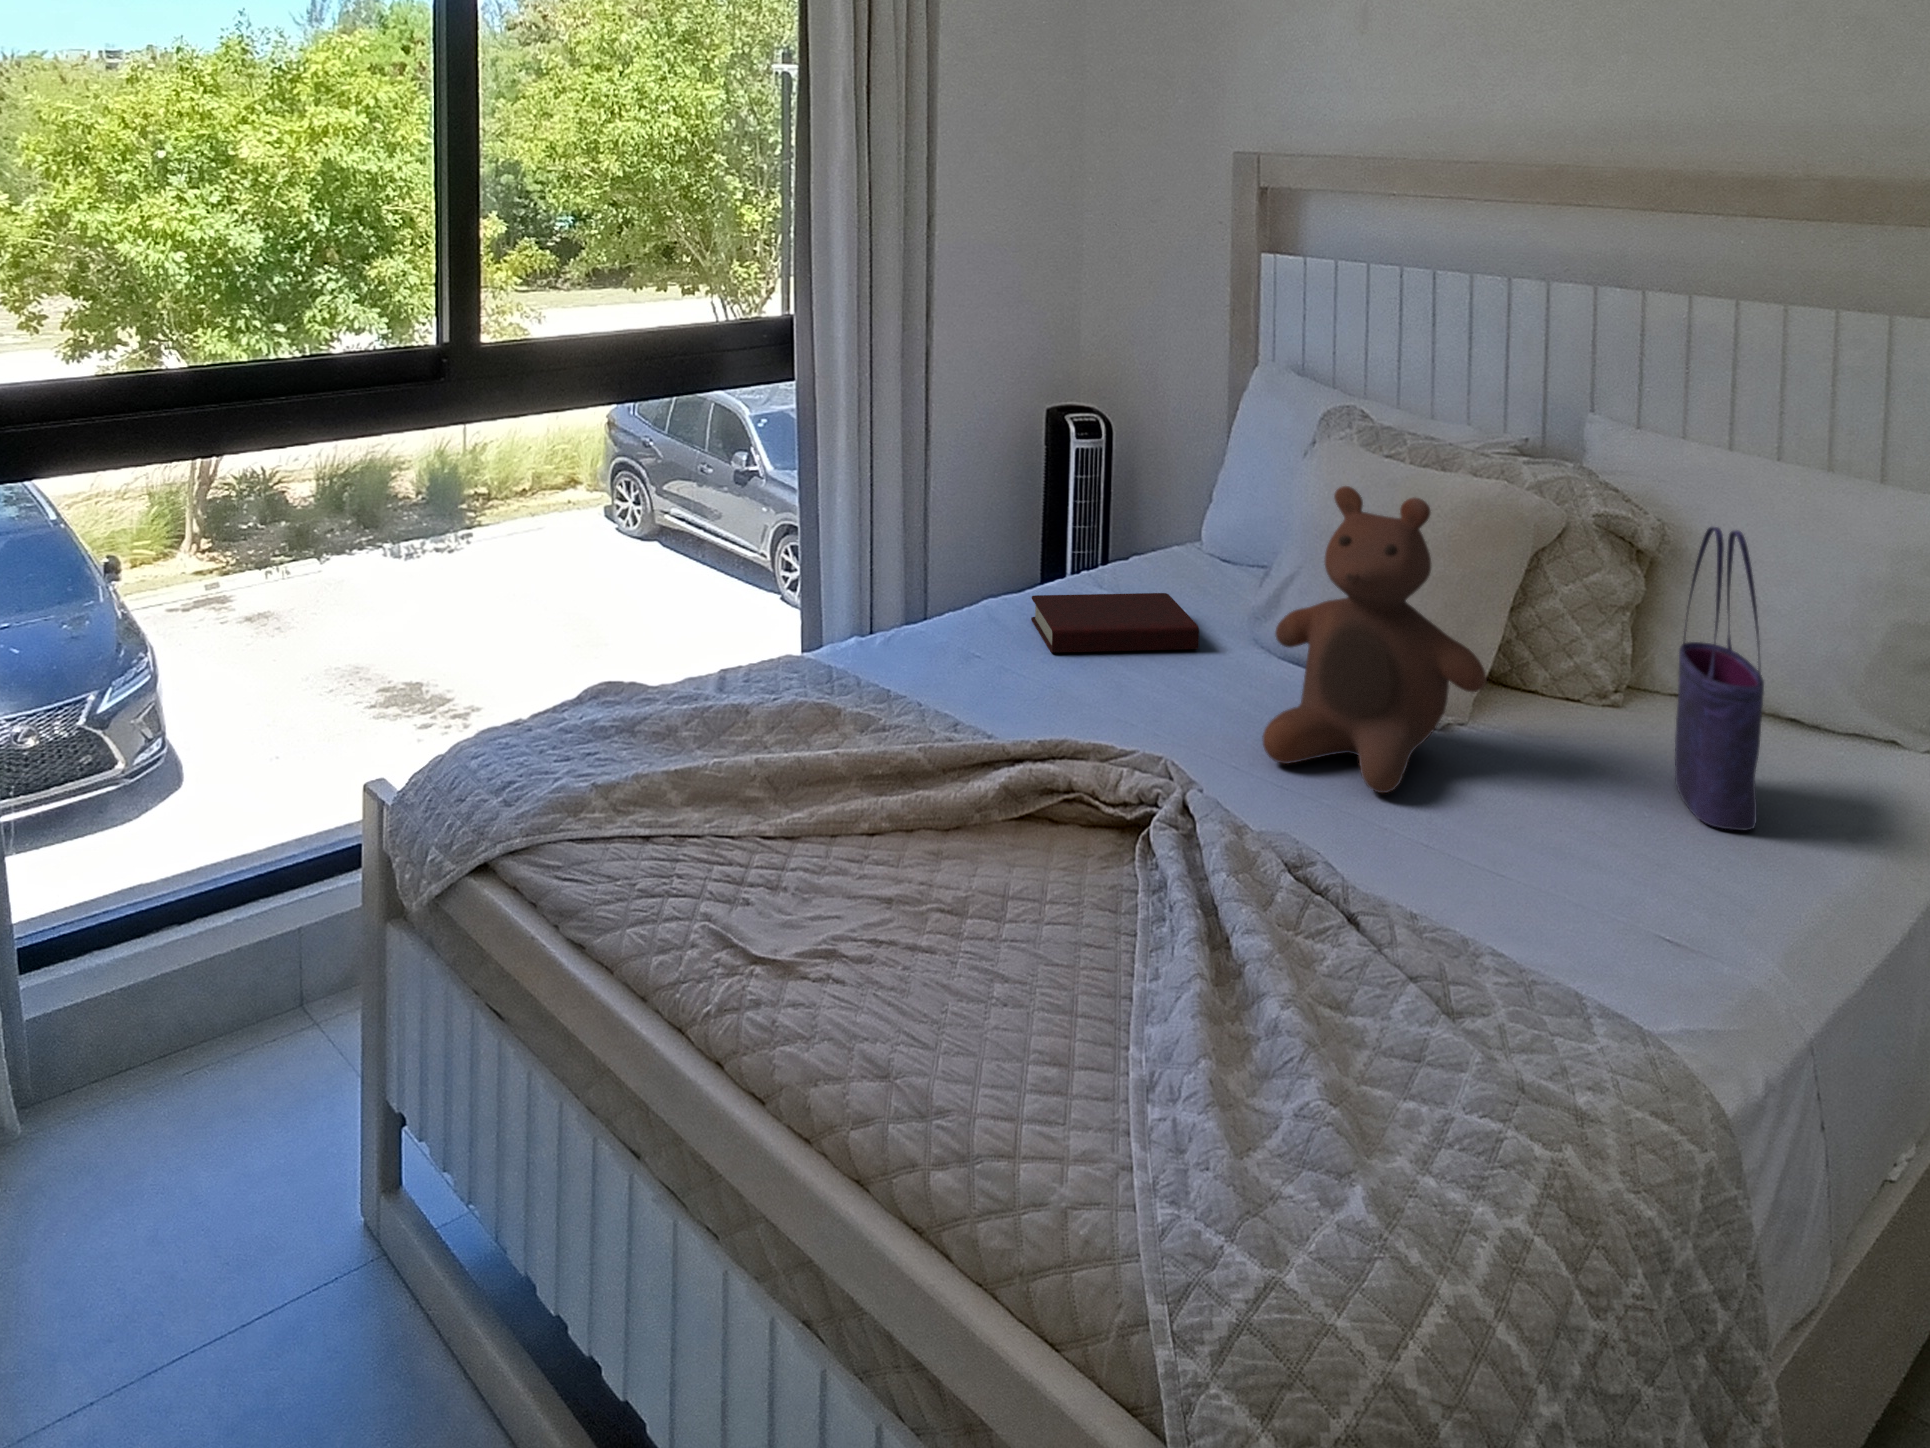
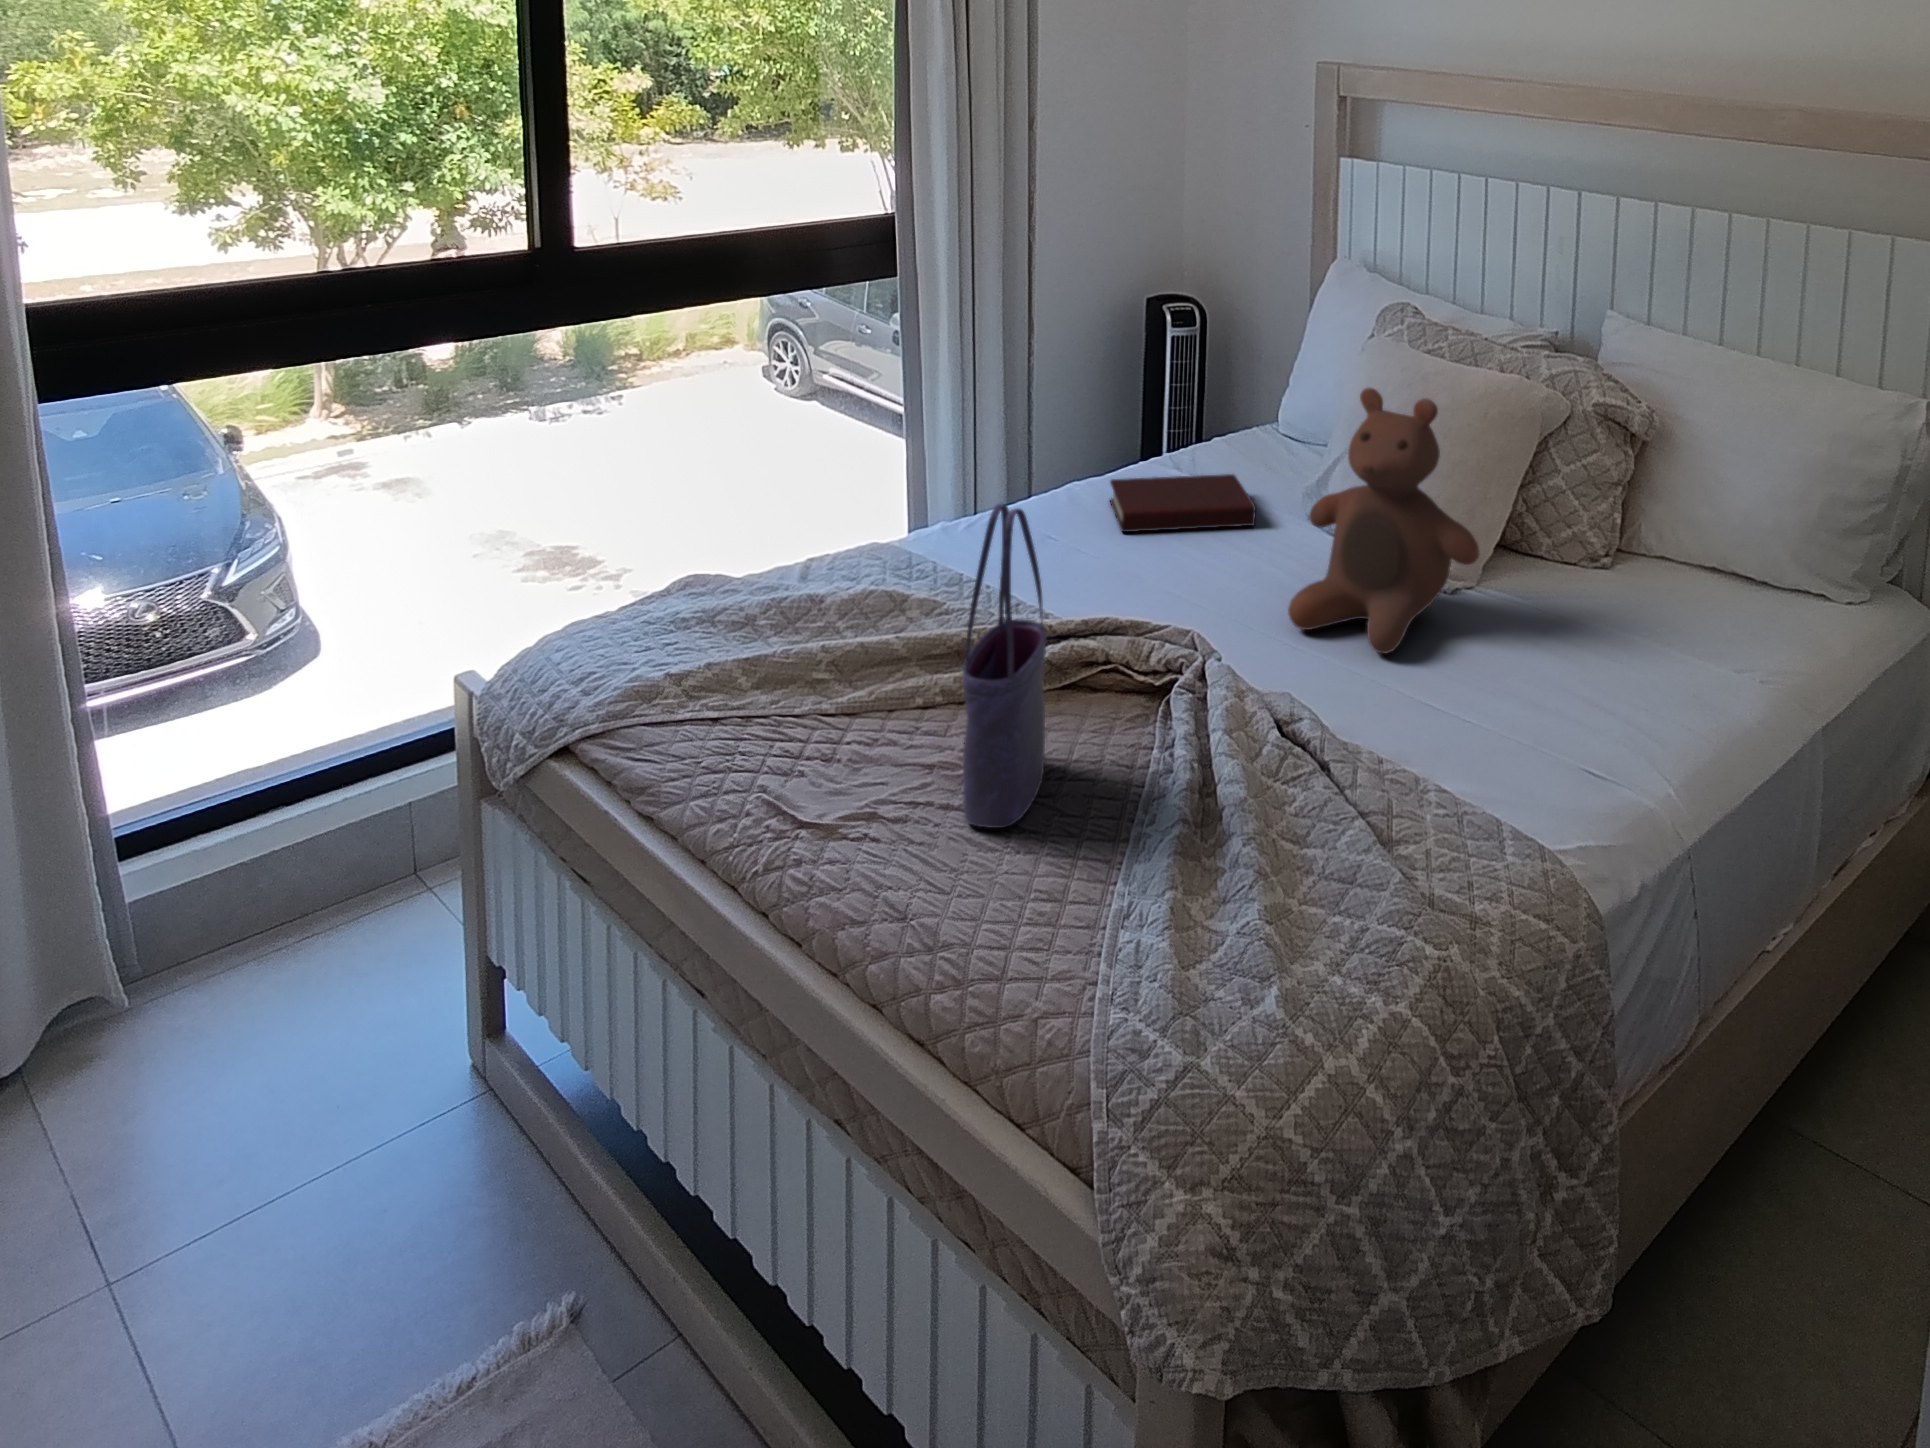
tote bag: present [1675,527,1764,830] -> present [963,504,1046,828]

